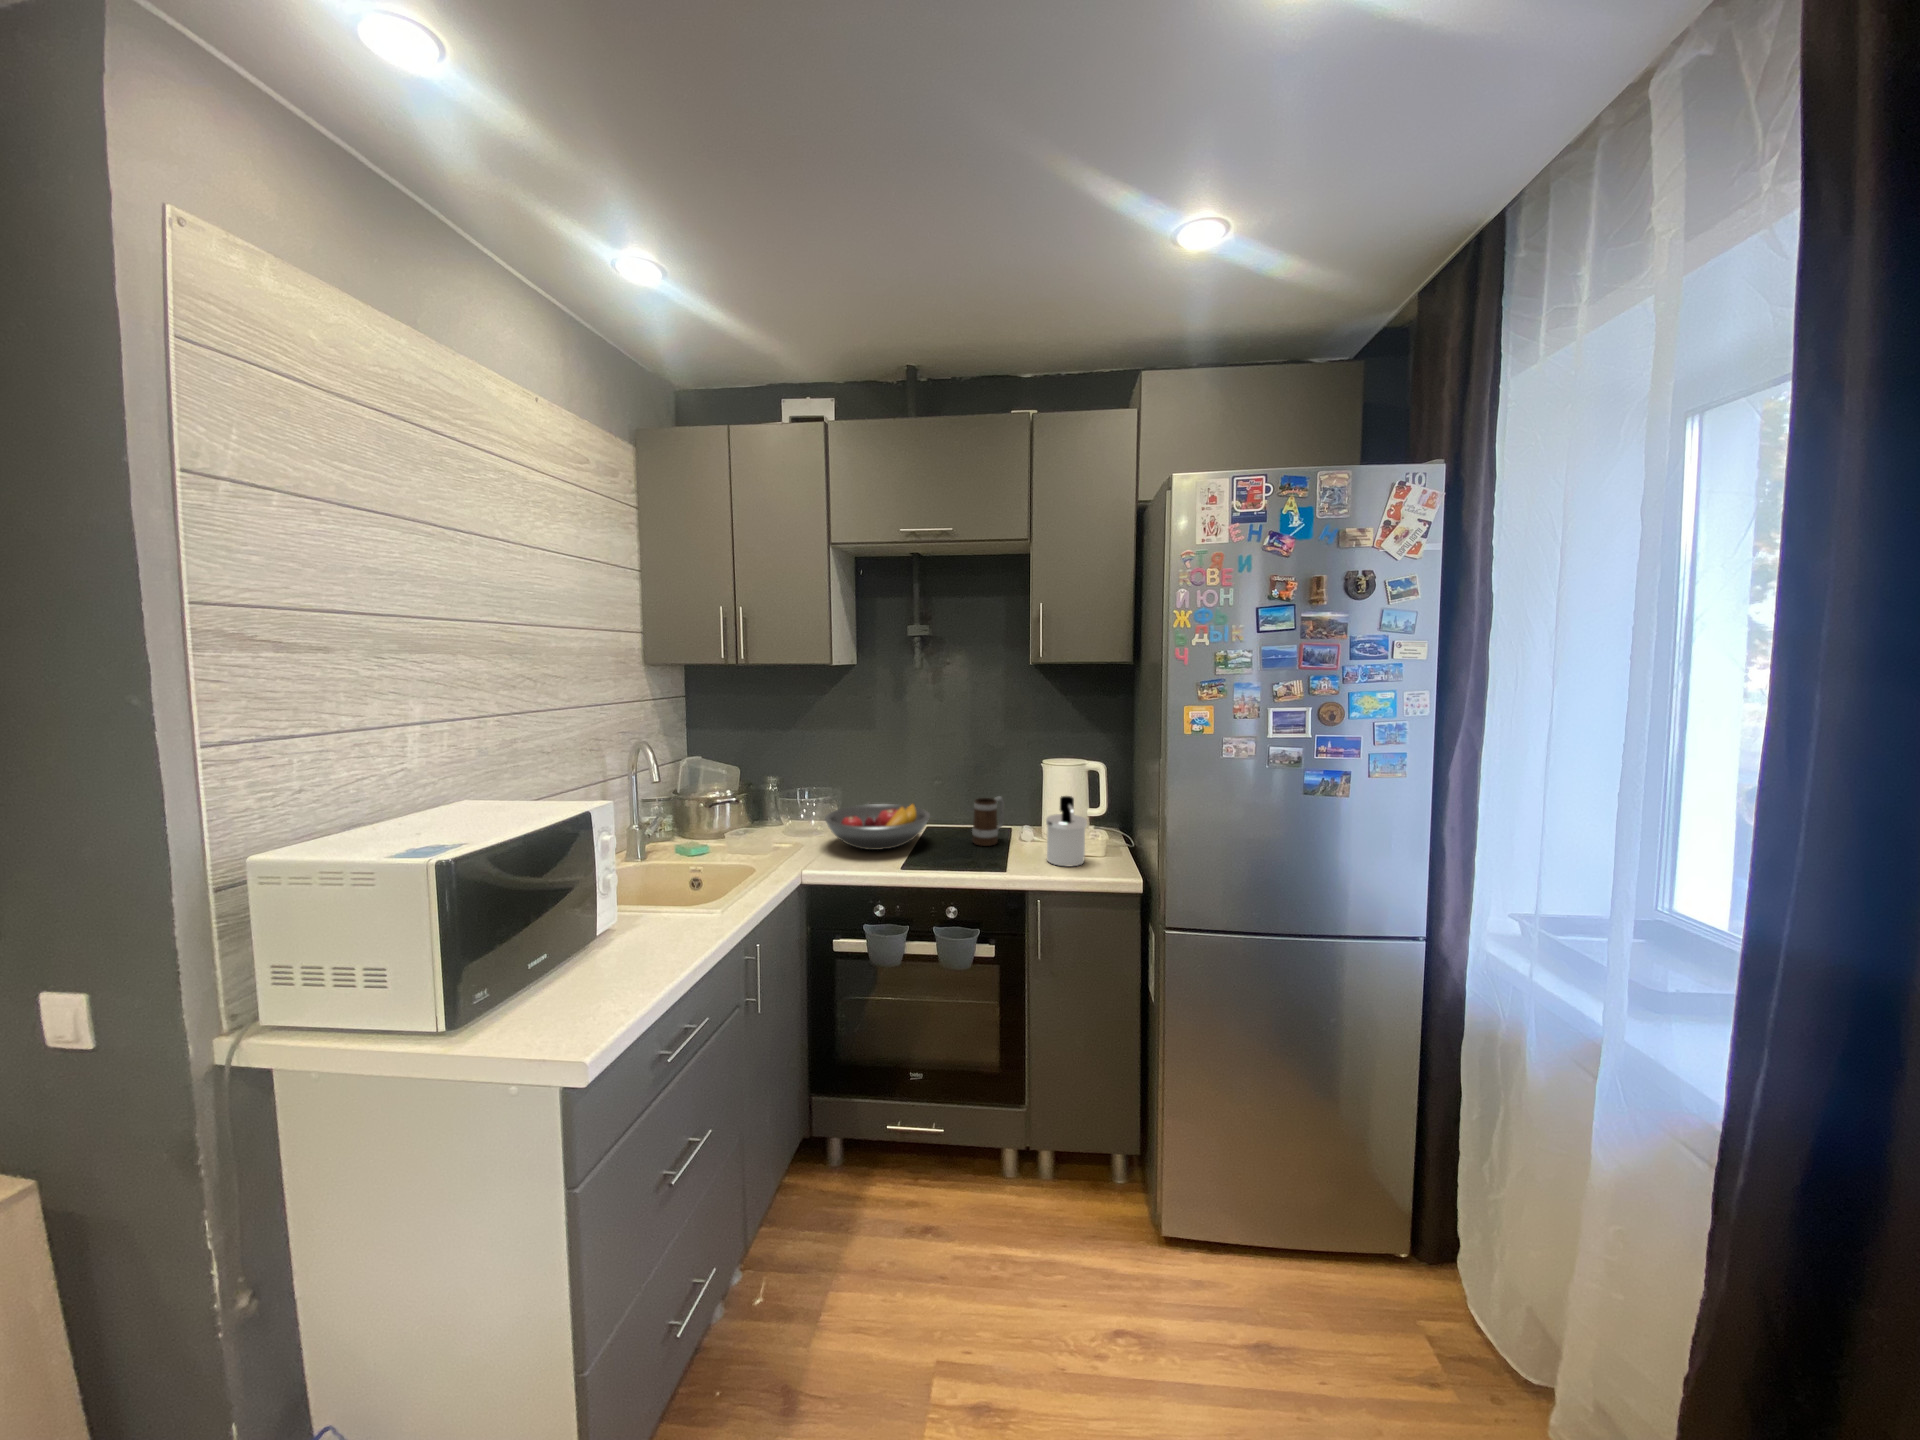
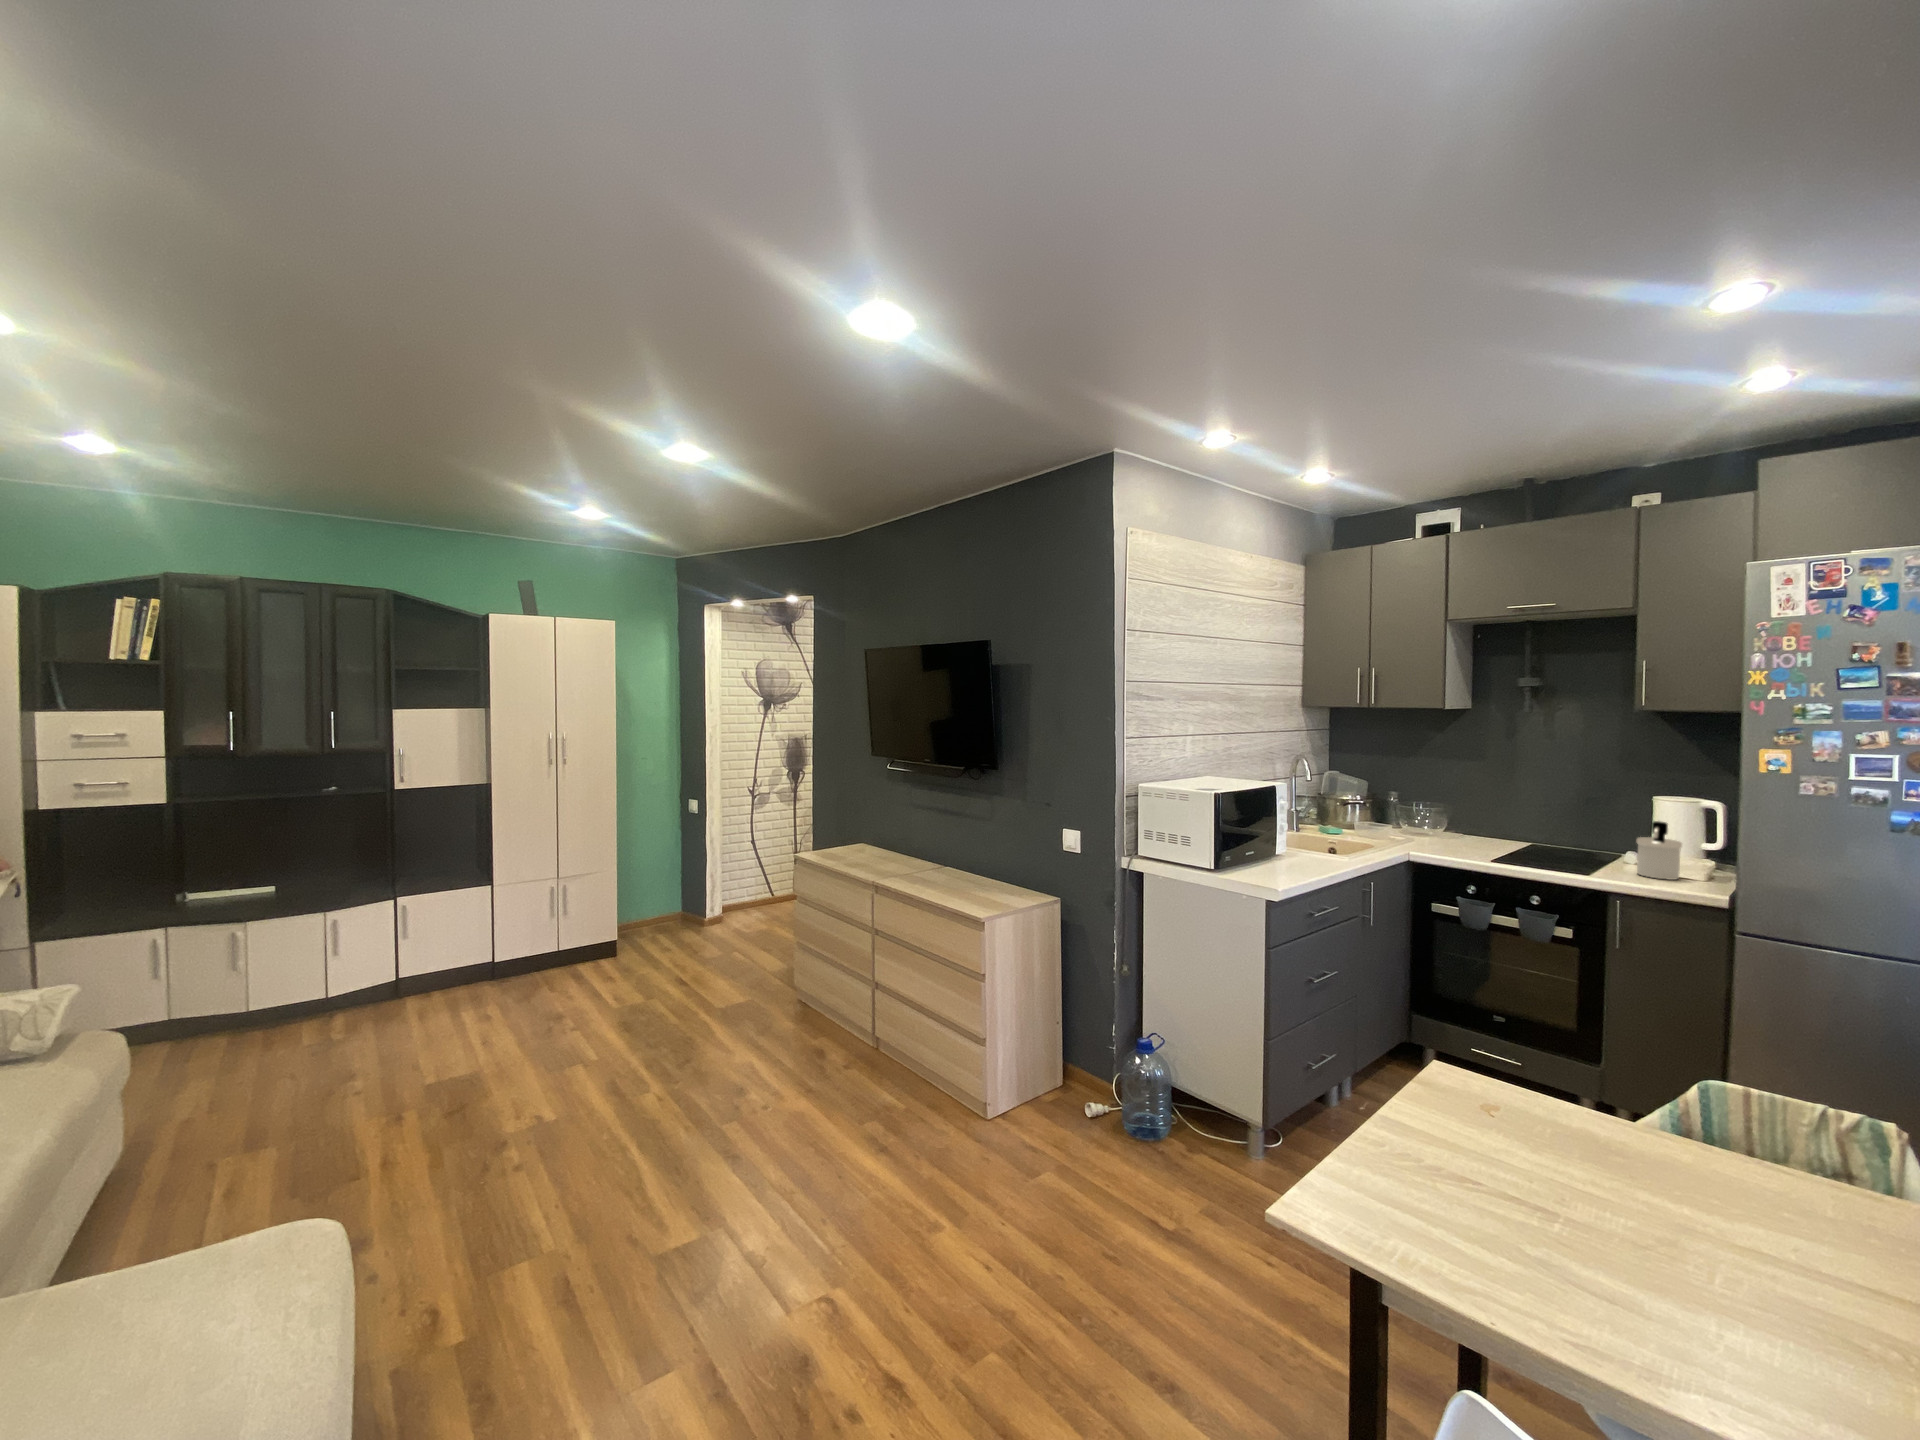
mug: present [972,796,1004,846] -> none [1568,821,1606,860]
fruit bowl: present [825,803,930,850] -> none [1431,817,1527,848]

